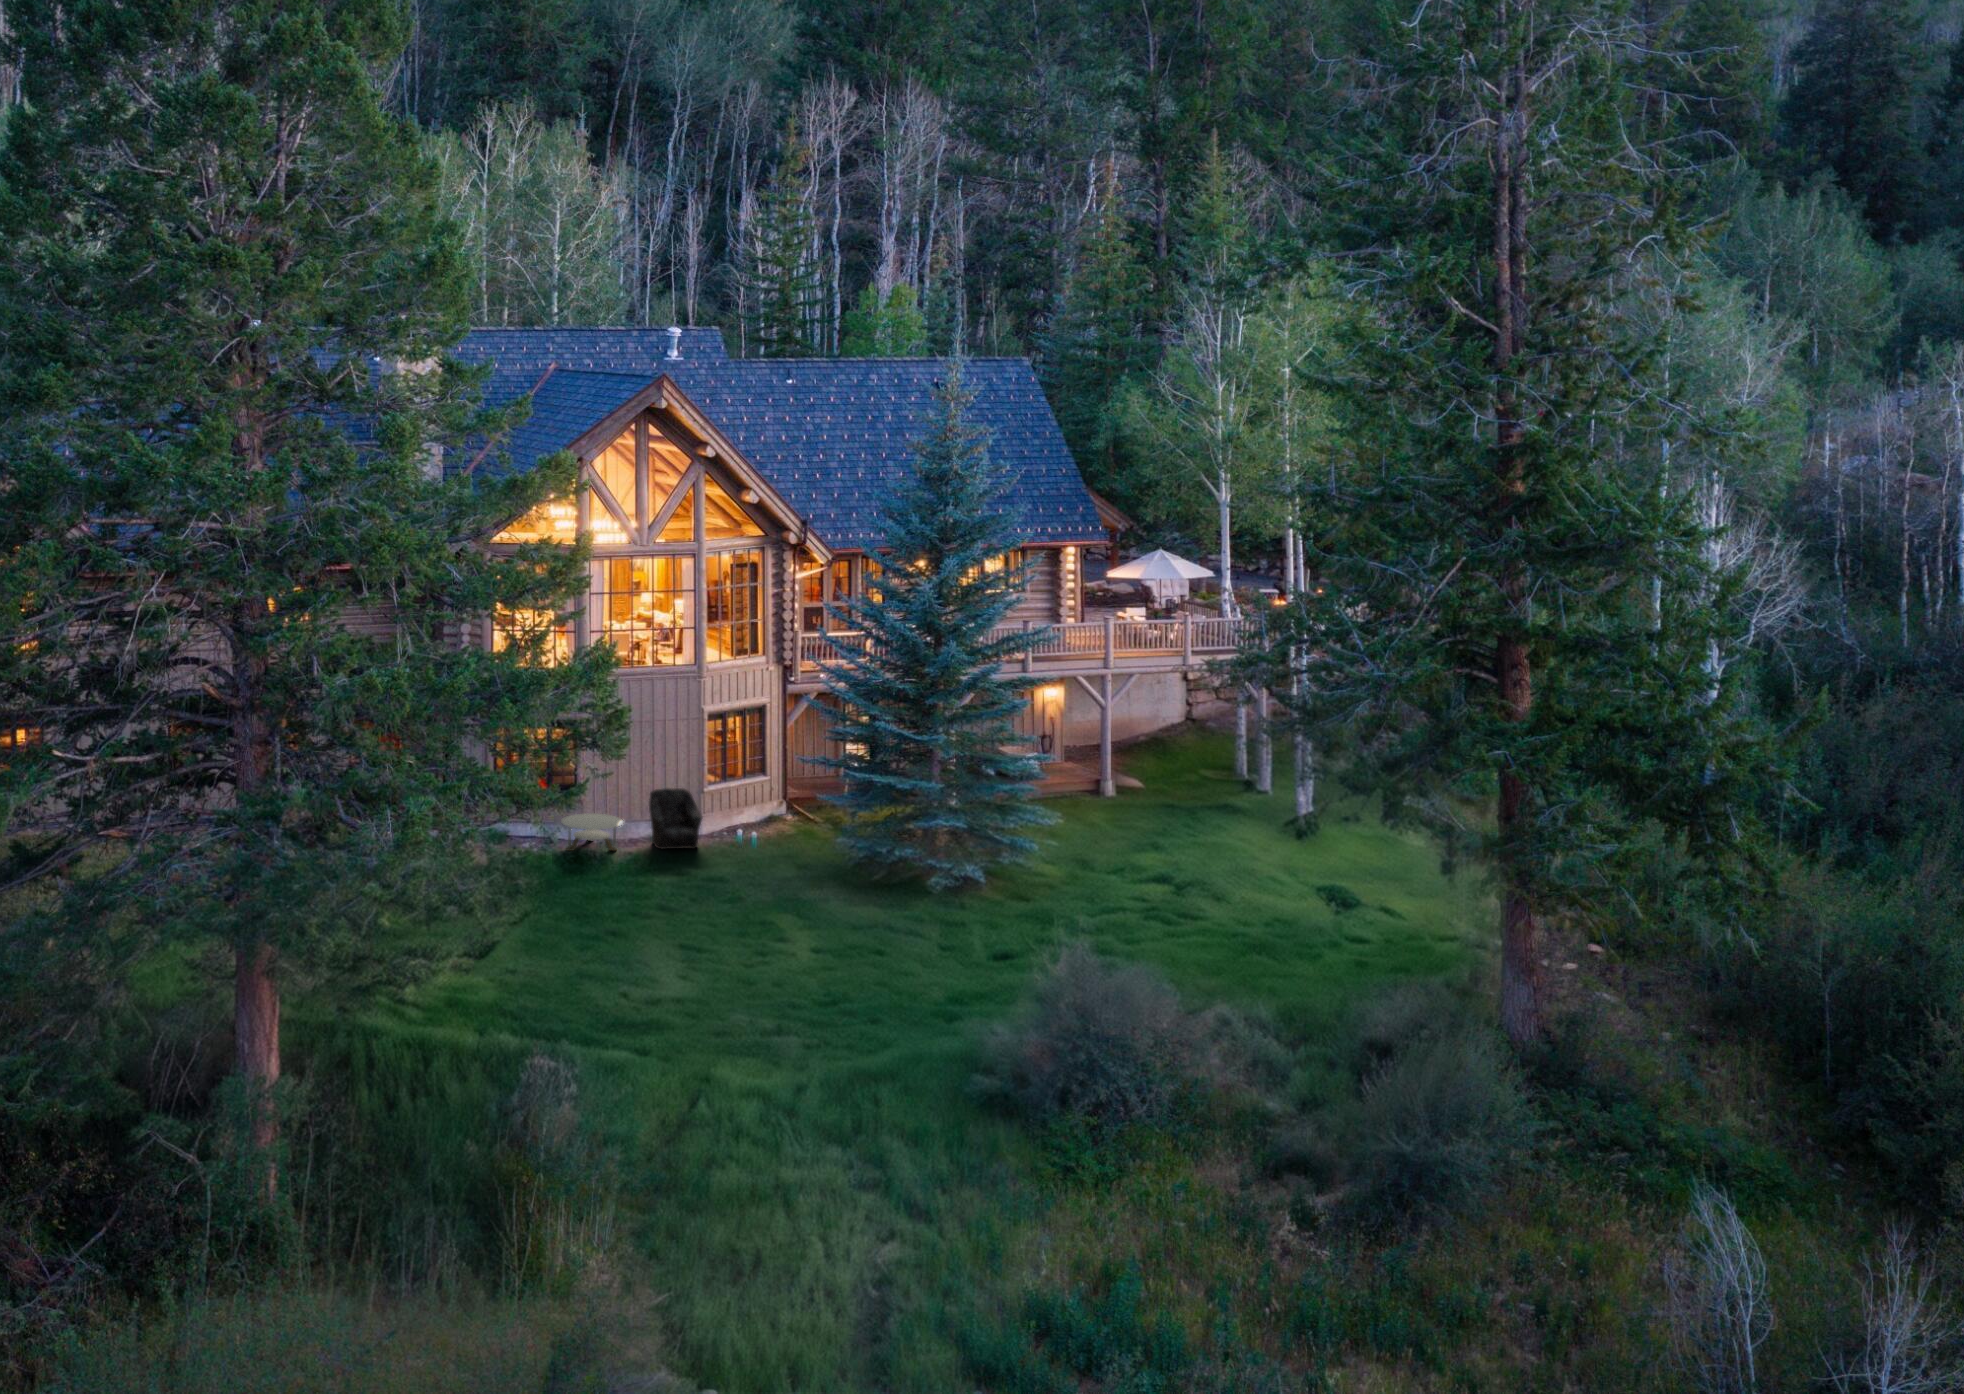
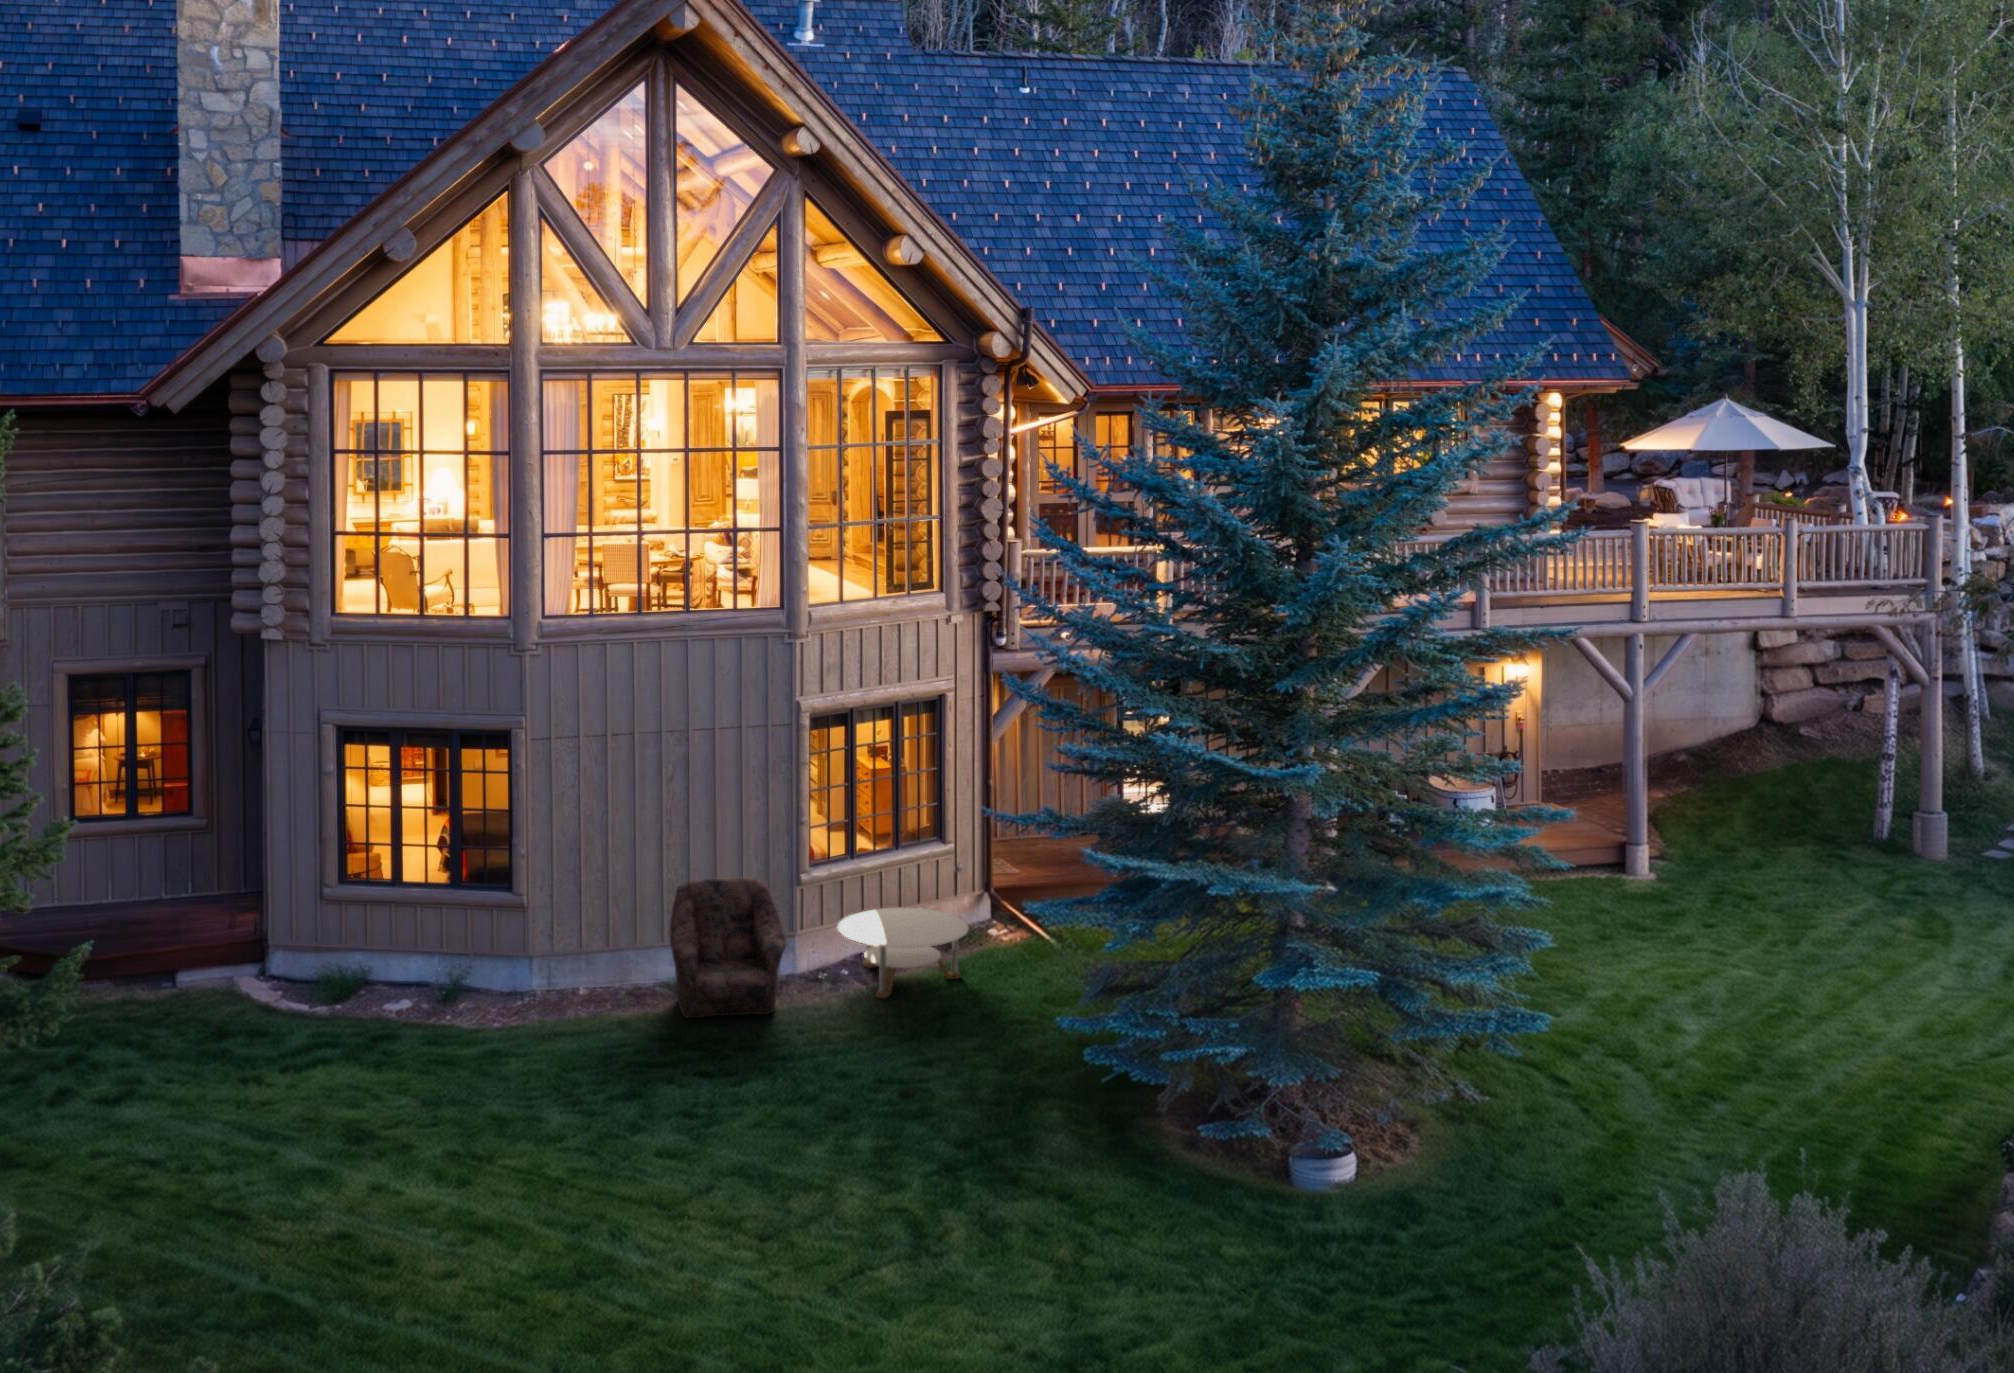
round table: present [561,813,623,851] -> present [838,907,968,998]

